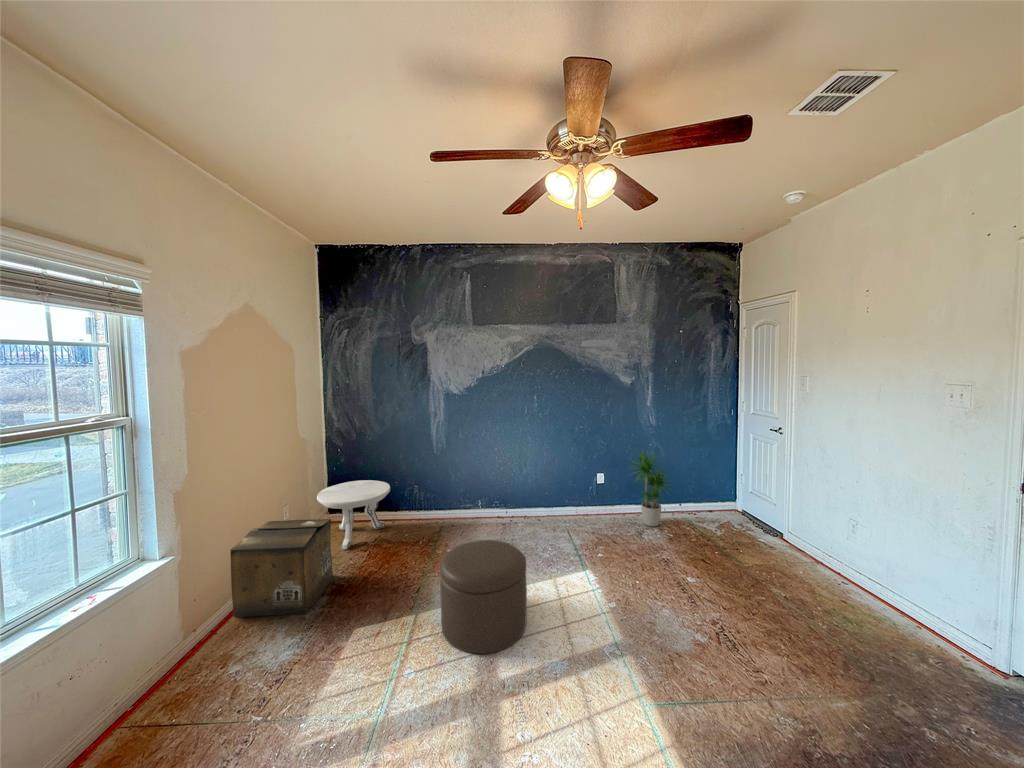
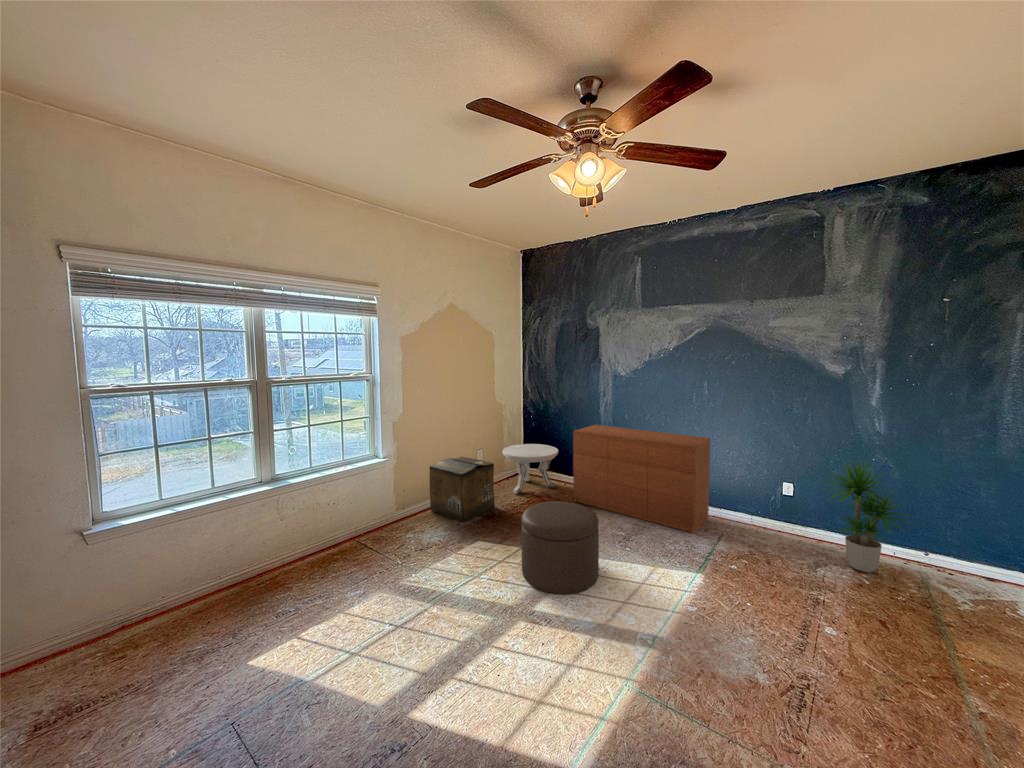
dresser: none [420,447,547,538] -> present [573,425,710,534]

